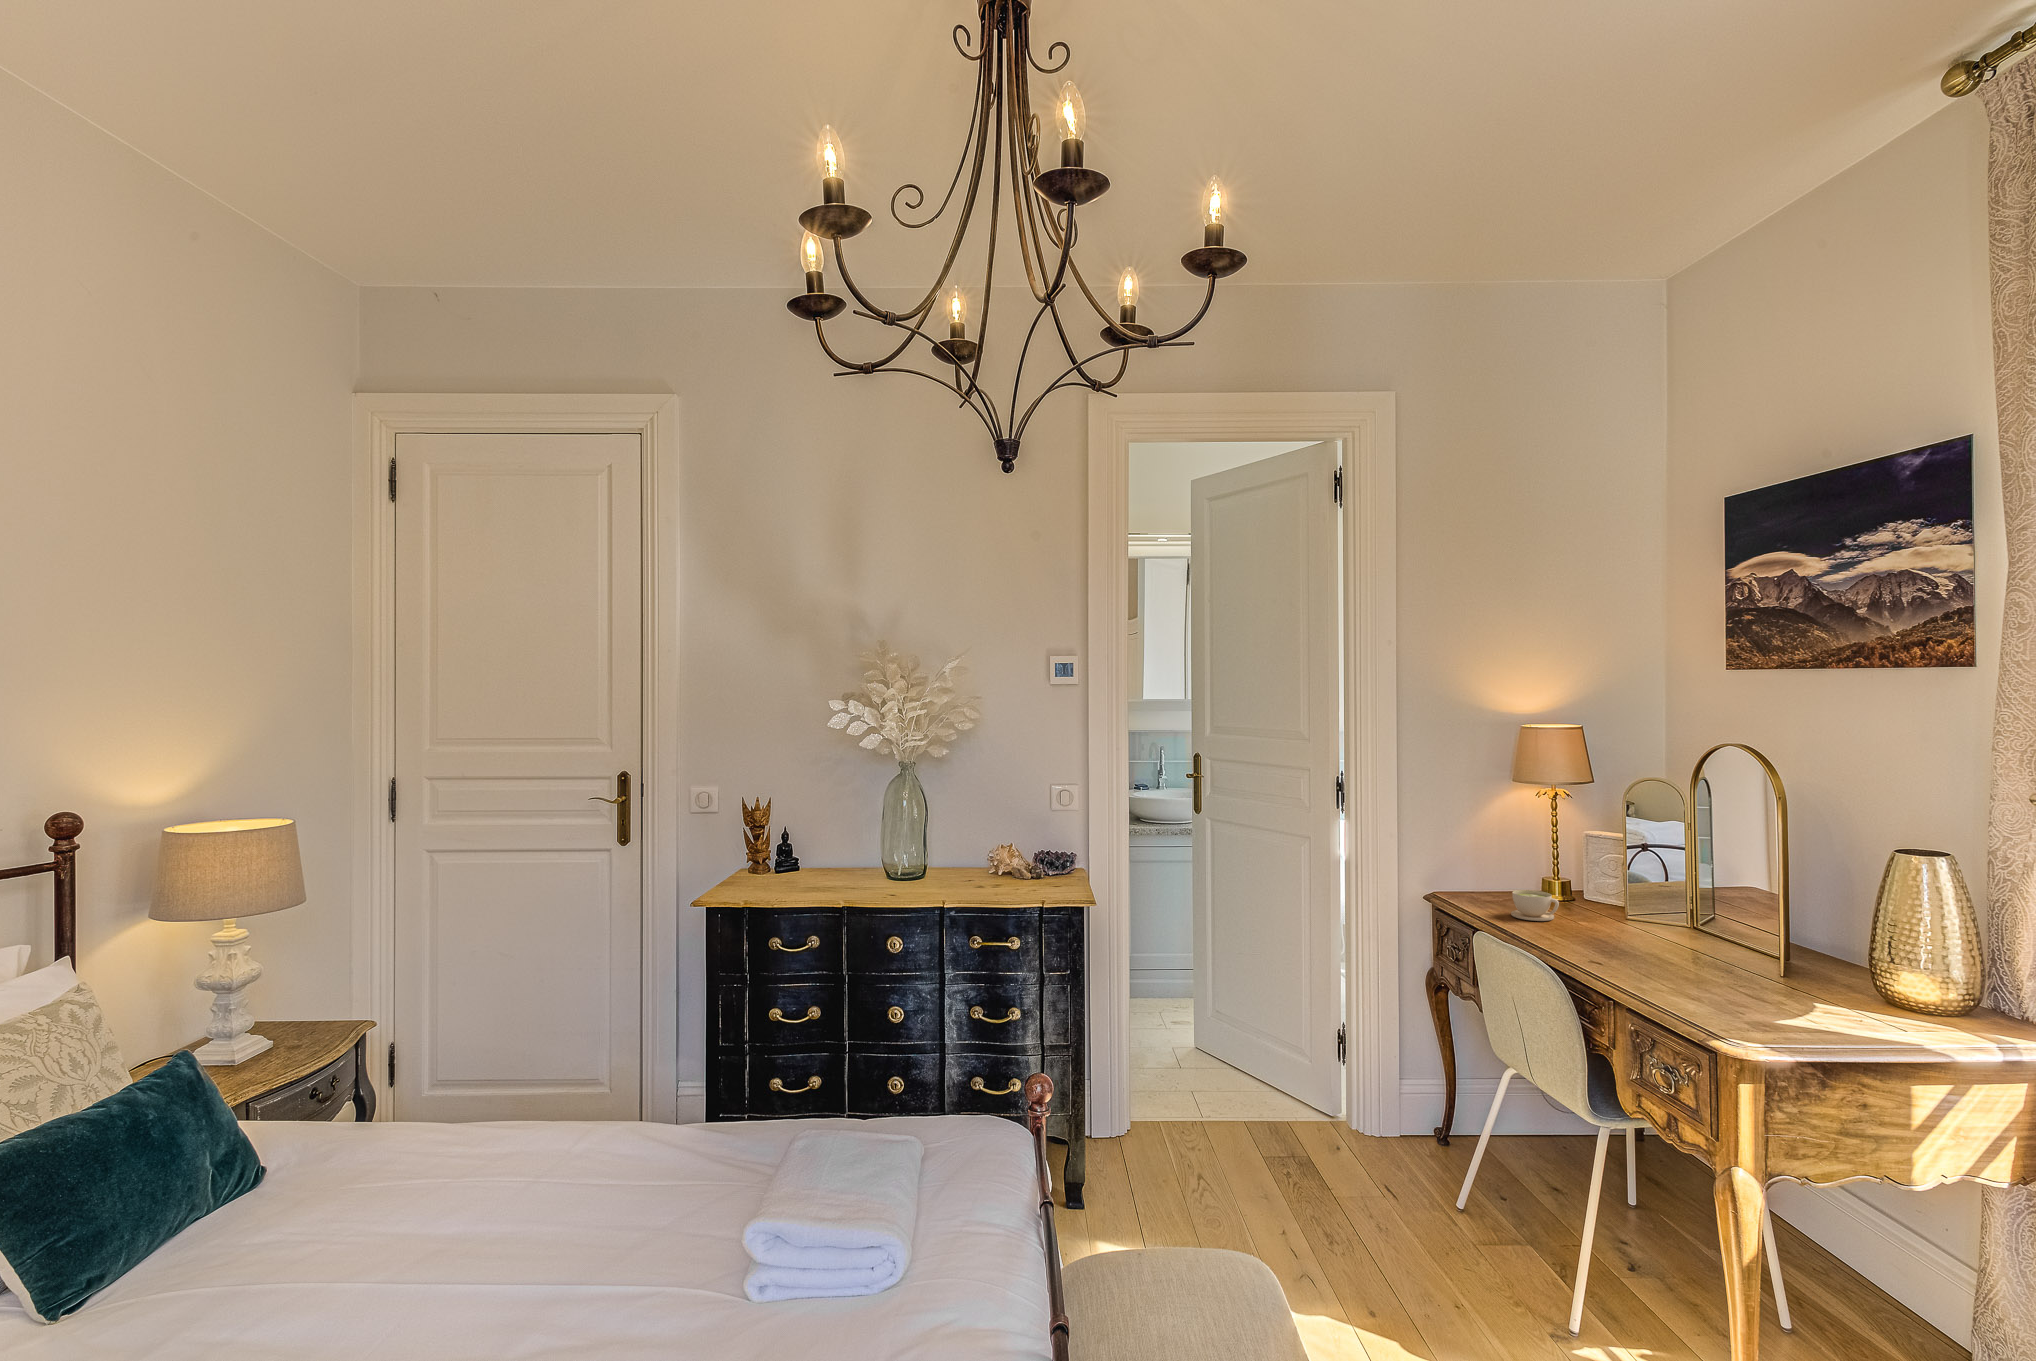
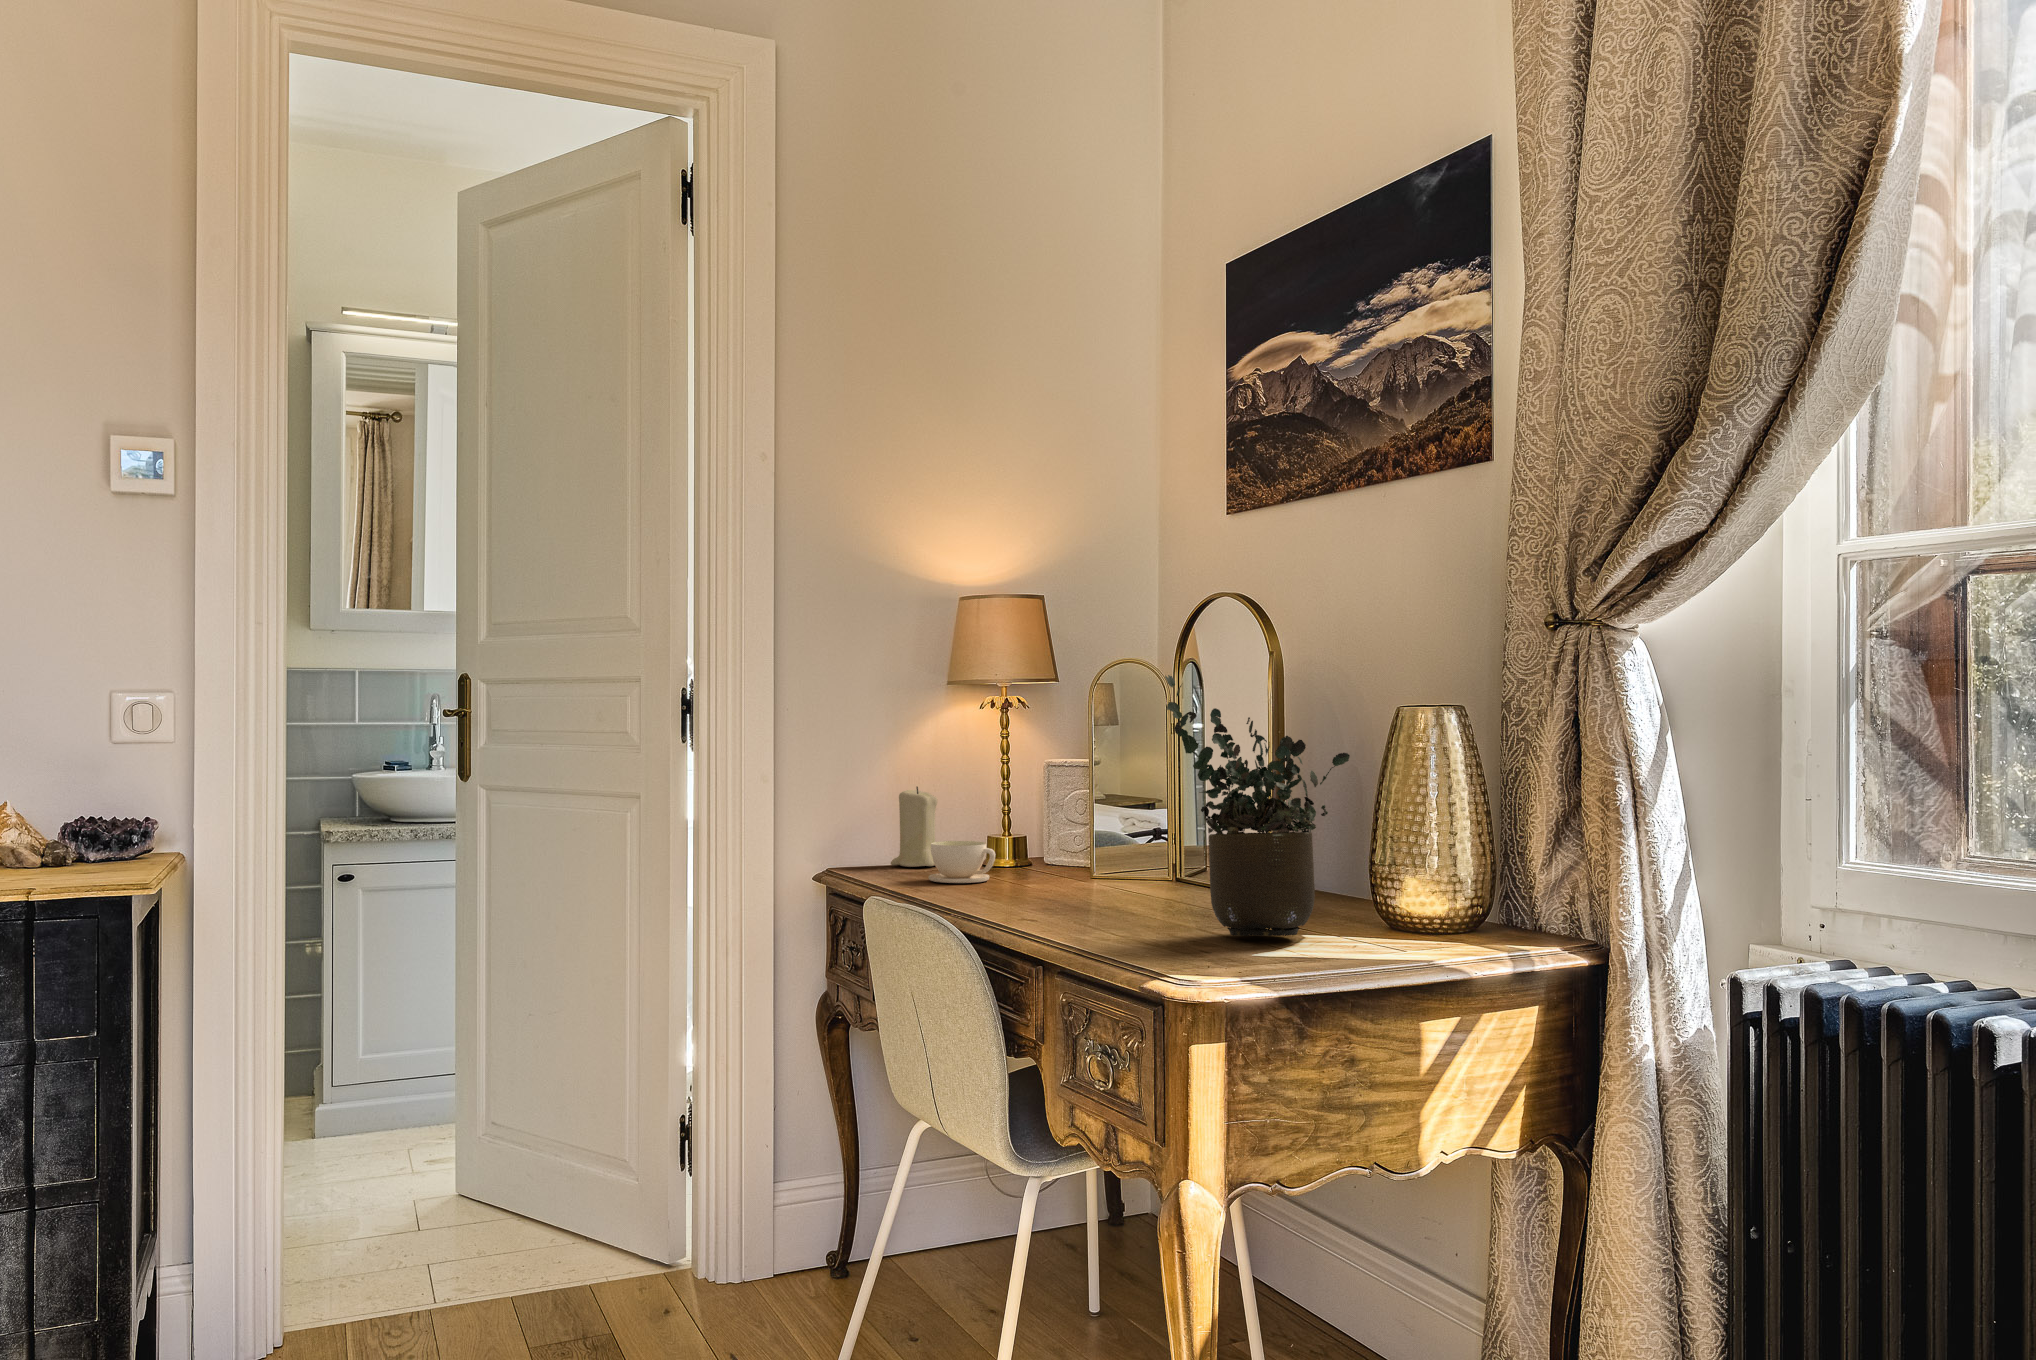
potted plant: none [1709,828,1857,1009] -> present [1165,675,1350,936]
candle: none [1477,847,1513,899] -> present [891,787,937,867]

